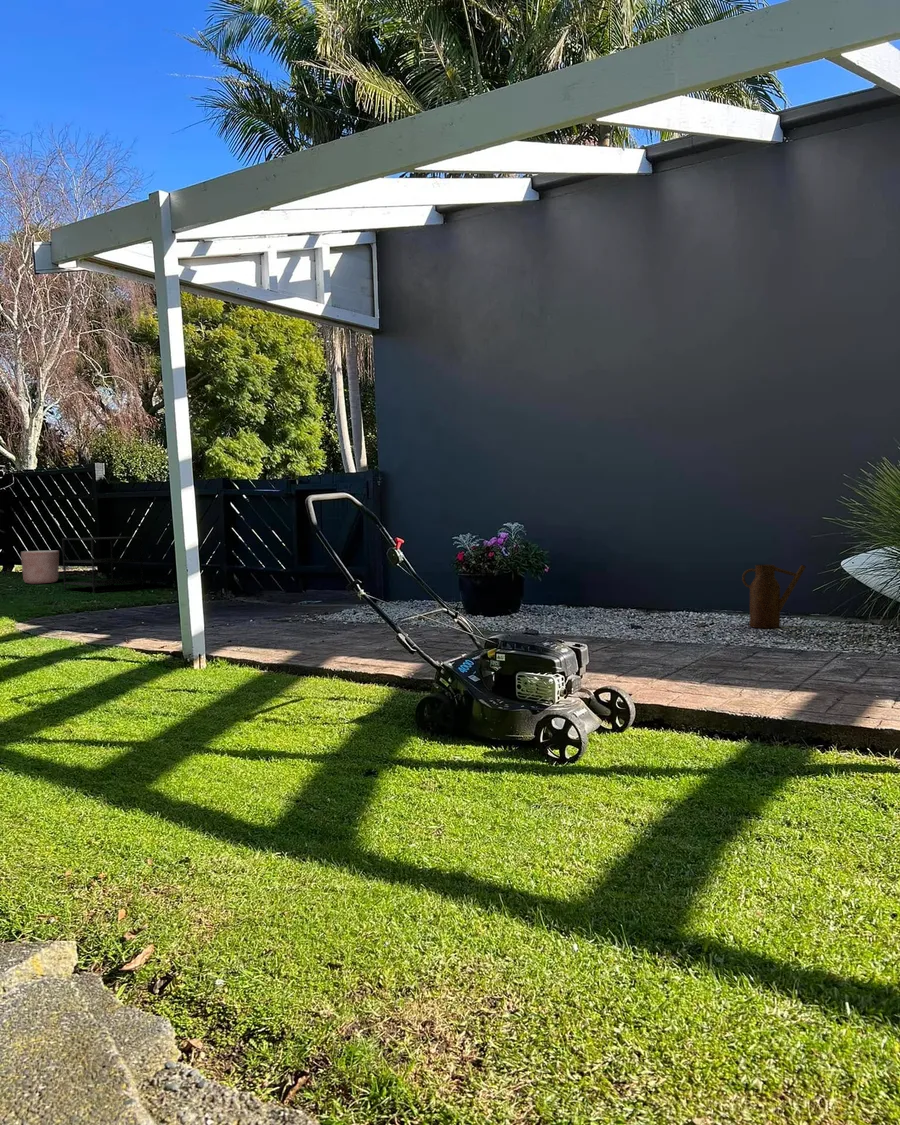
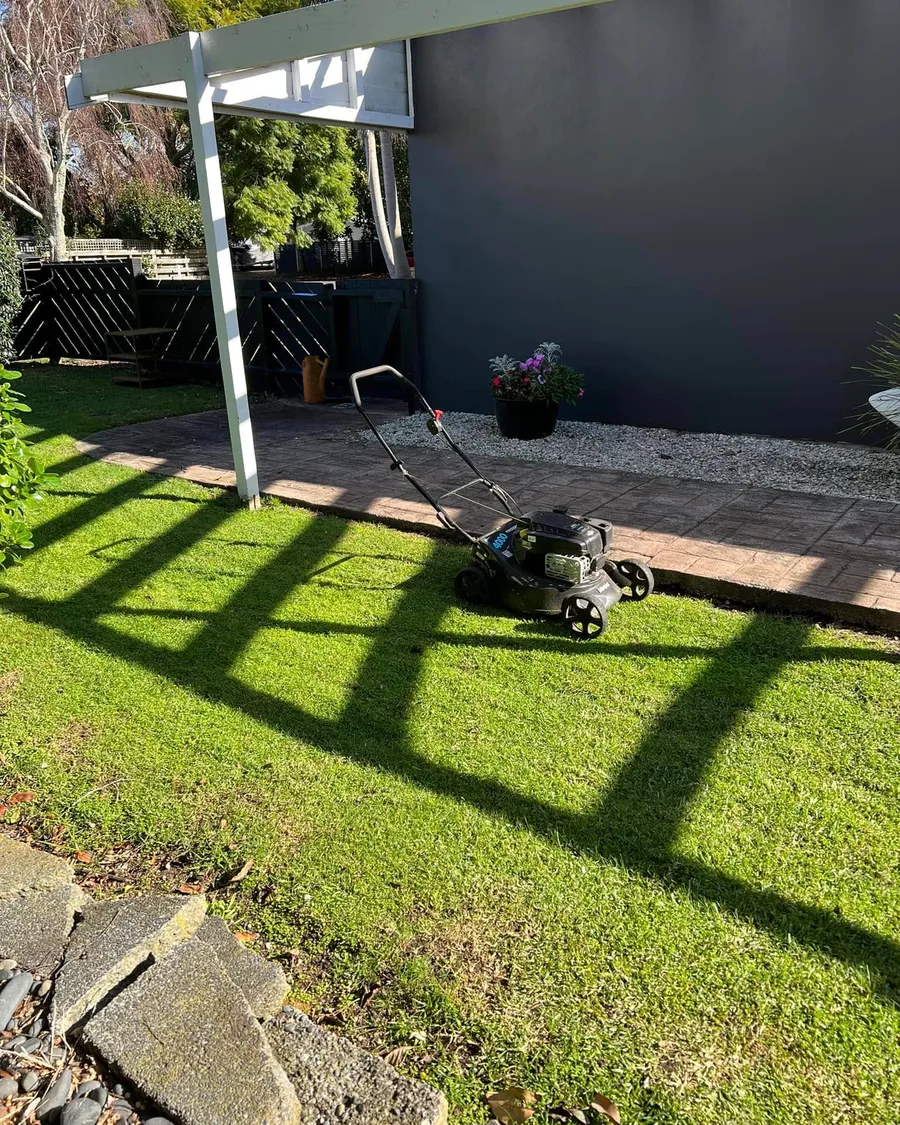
planter: present [21,551,59,584] -> none [64,339,104,374]
watering can: present [742,565,806,628] -> present [302,356,329,403]

